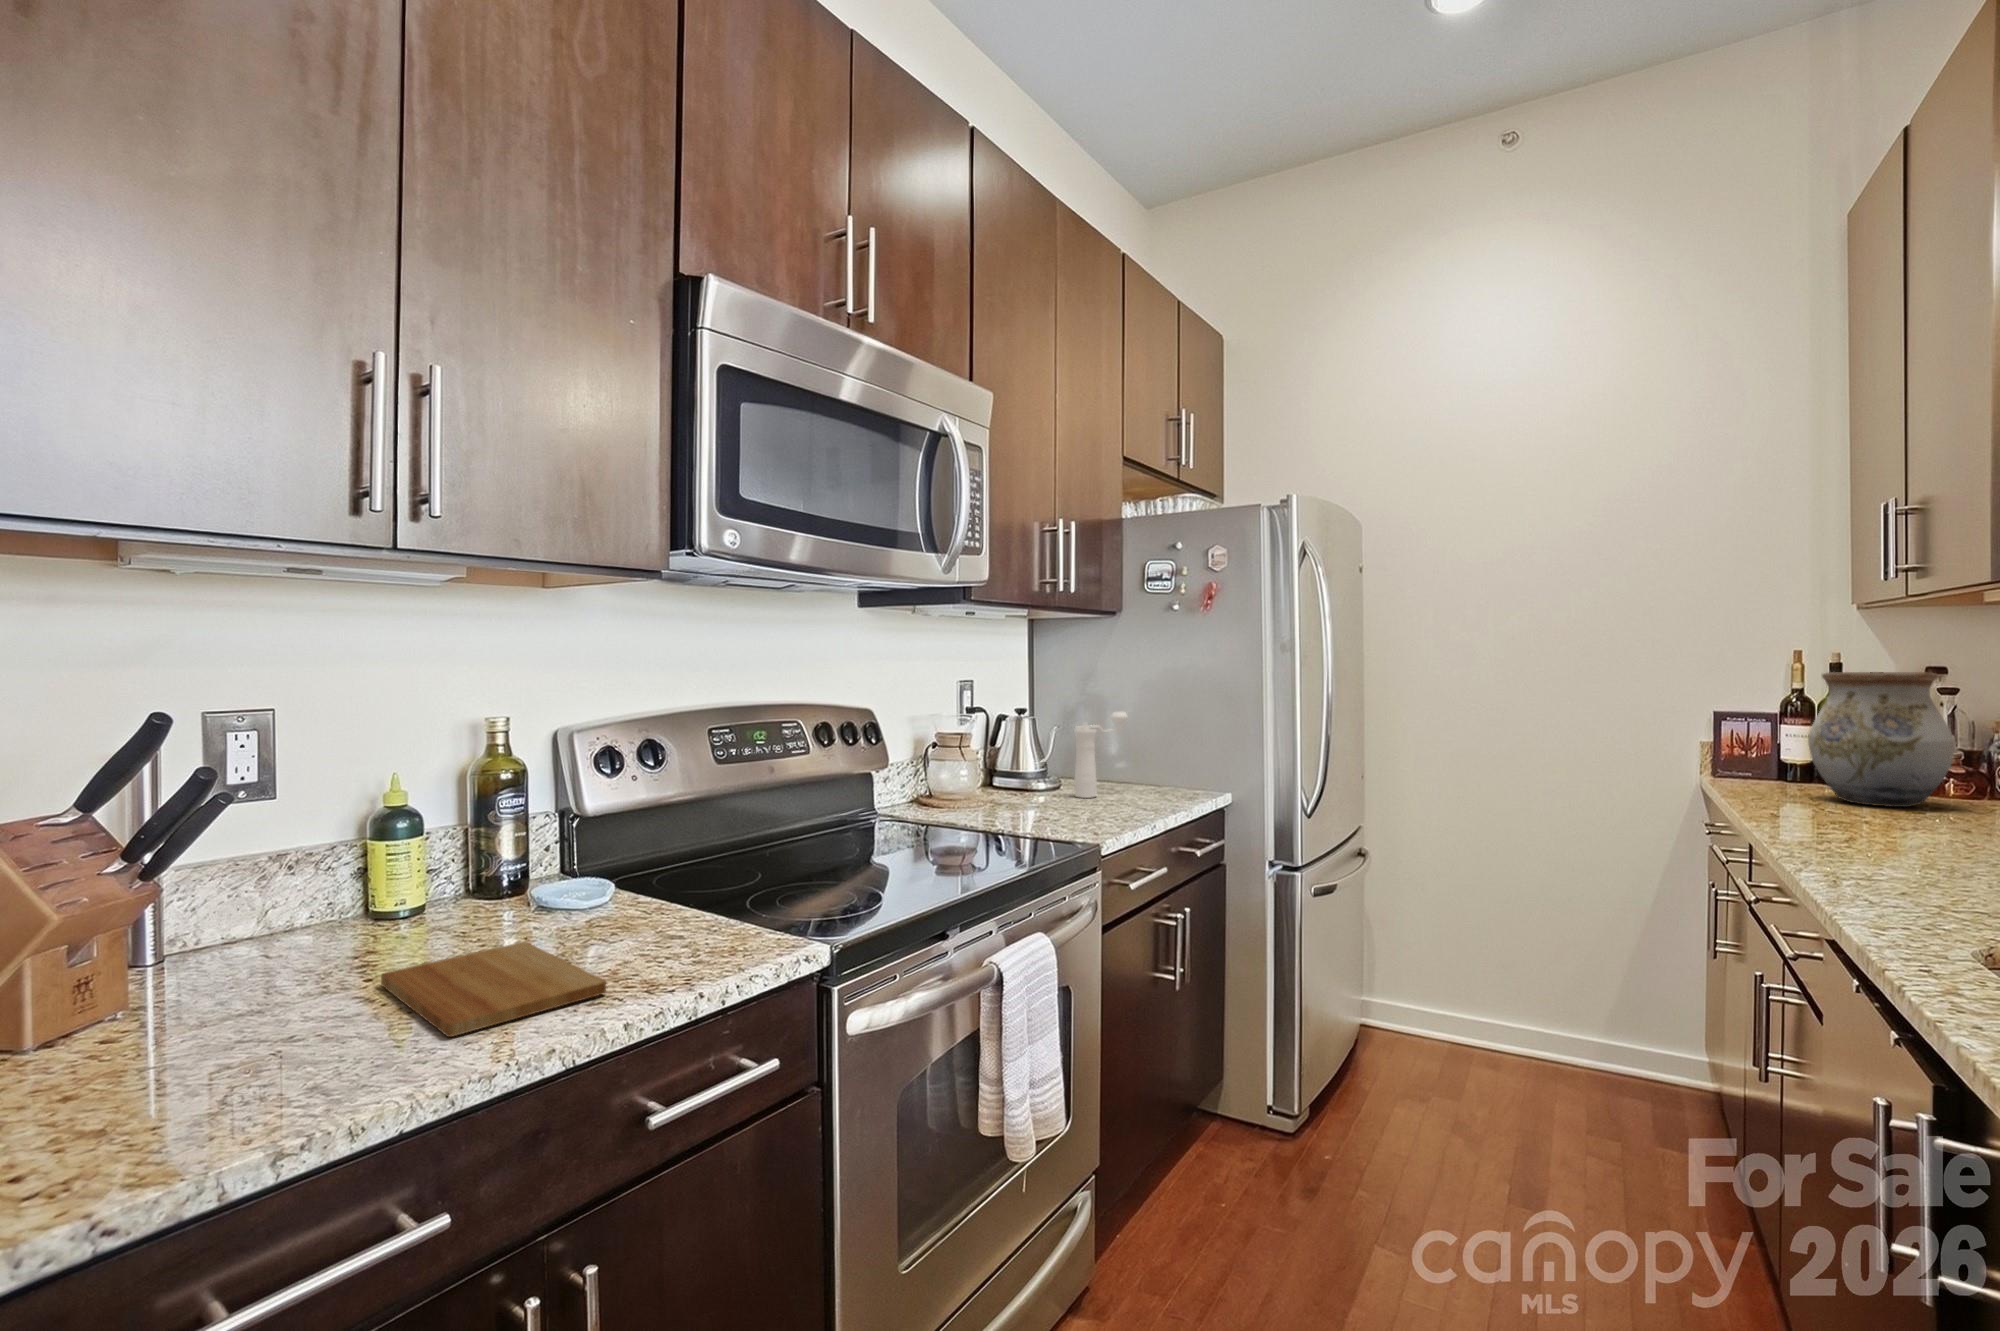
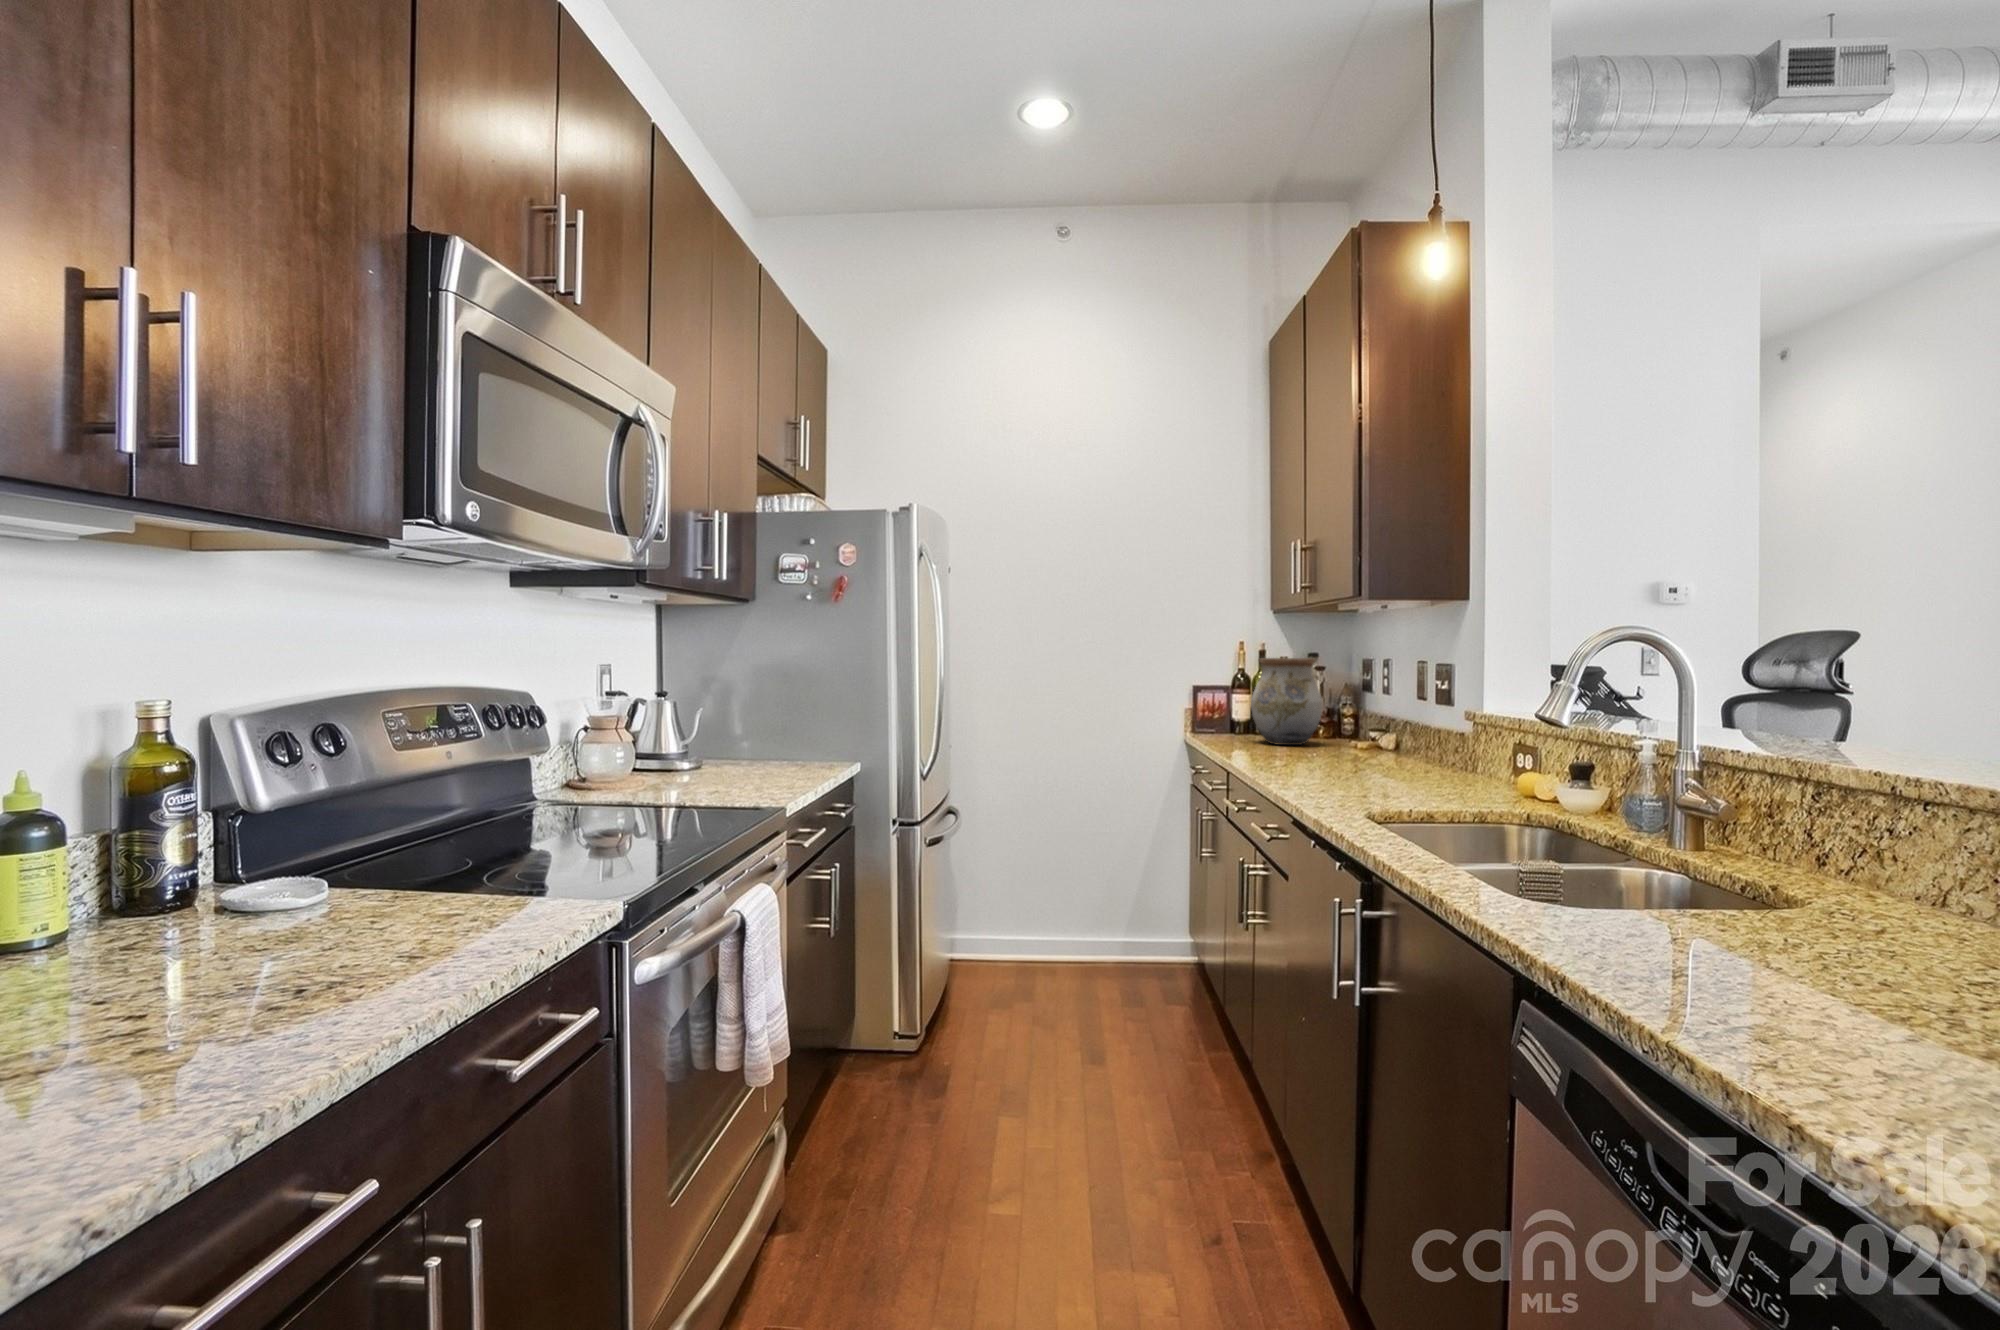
pepper mill: present [1074,712,1127,798] -> none [736,690,784,771]
cutting board: present [381,942,606,1037] -> none [127,939,443,1023]

